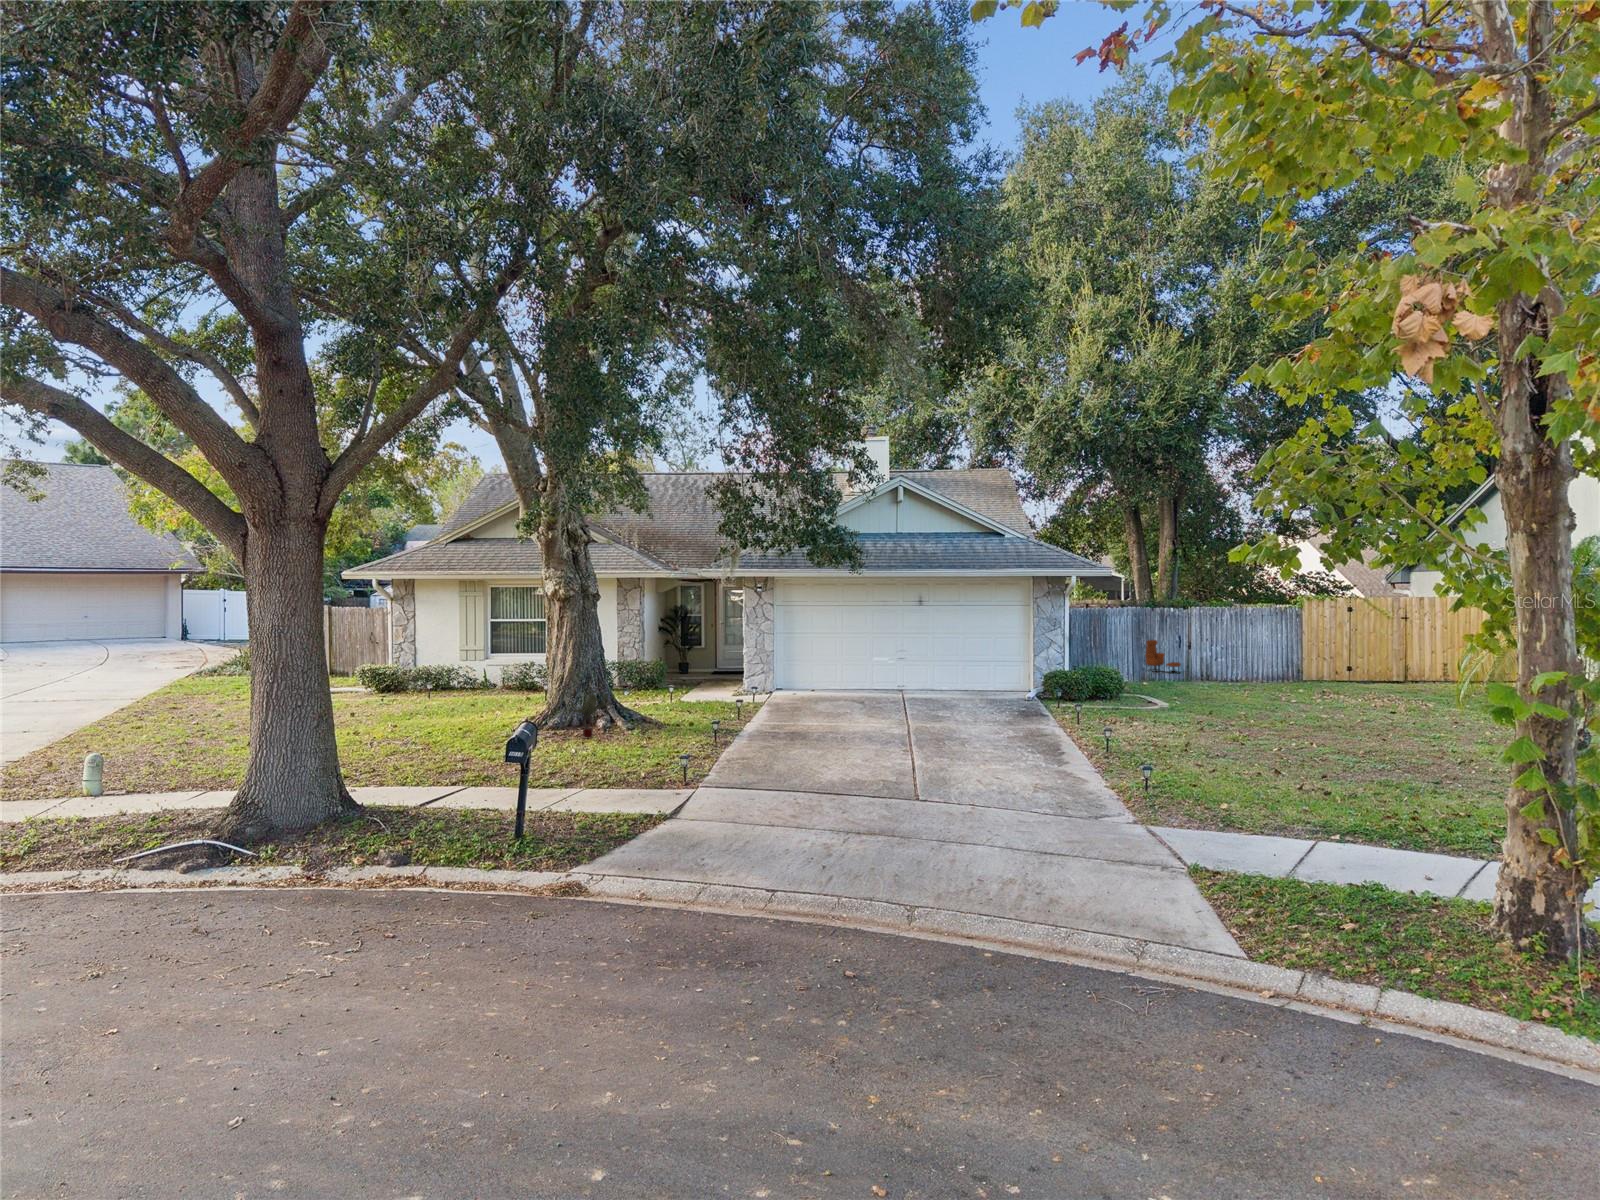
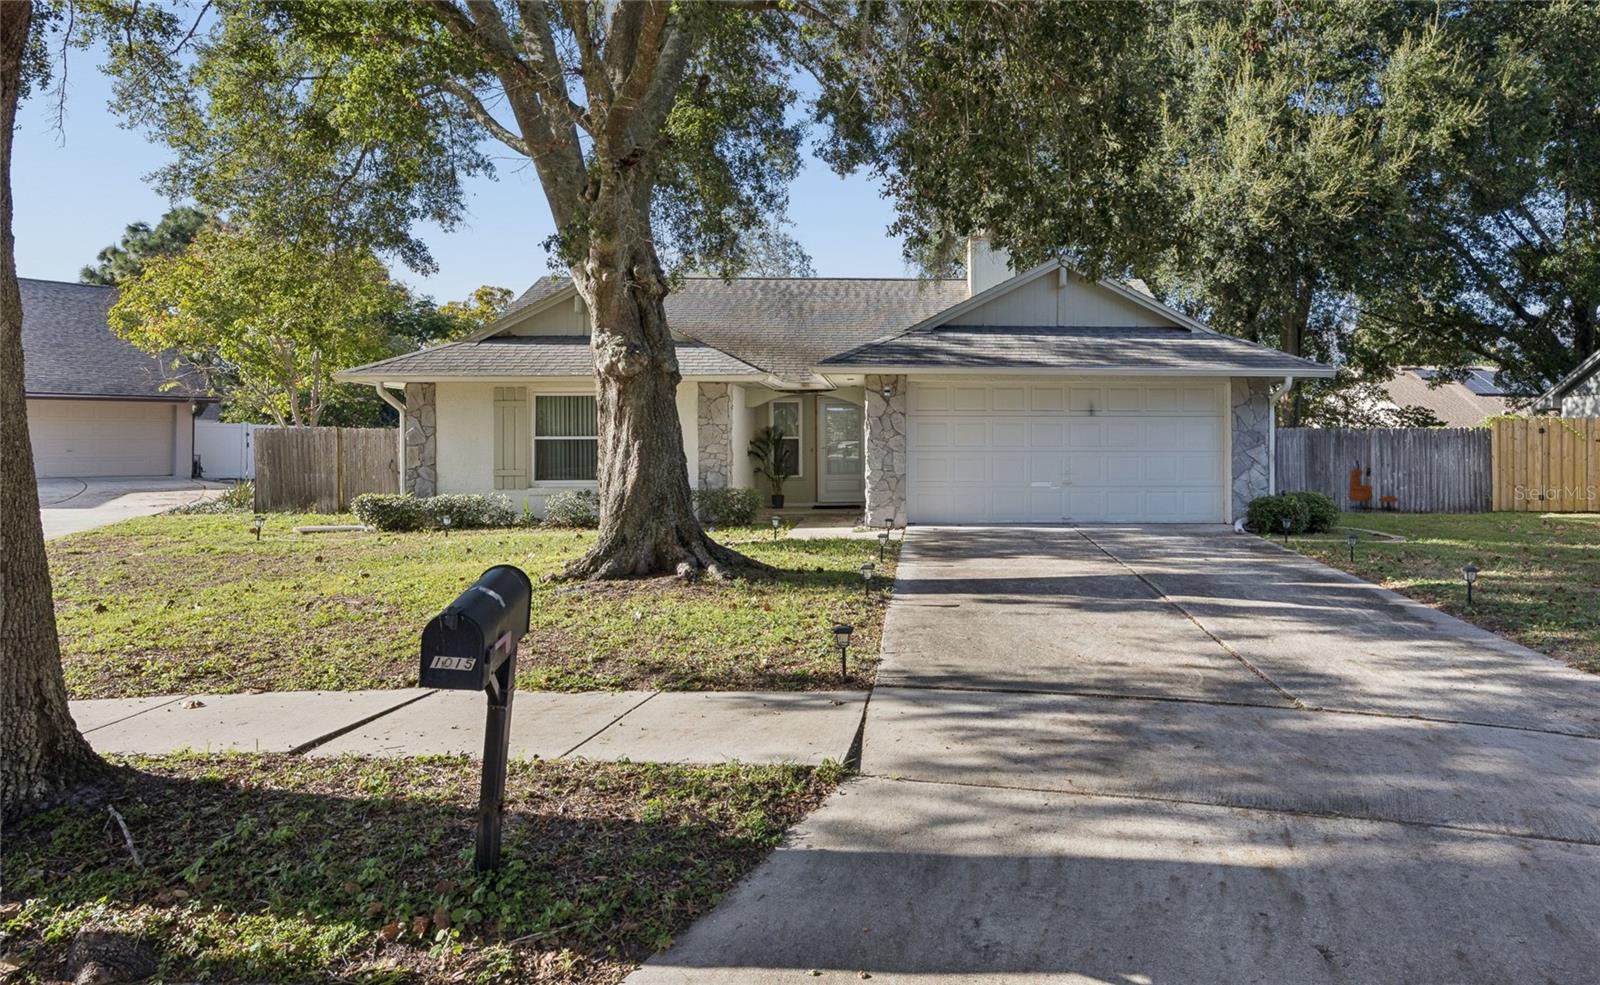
potted tree: present [568,688,608,738] -> none [627,512,693,592]

